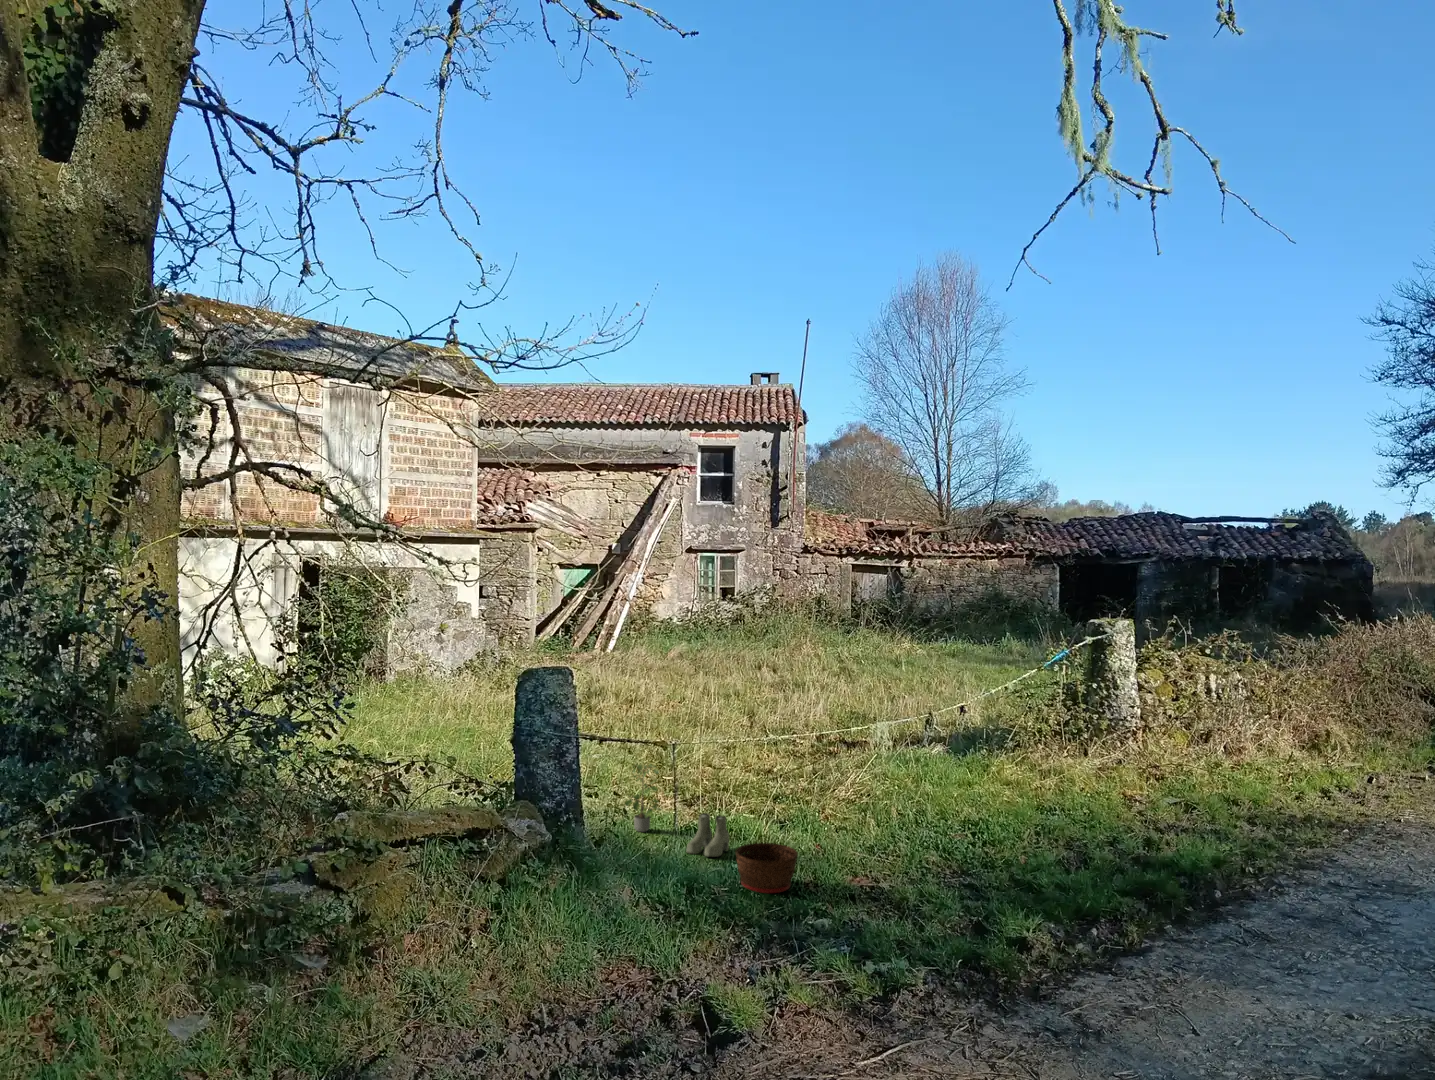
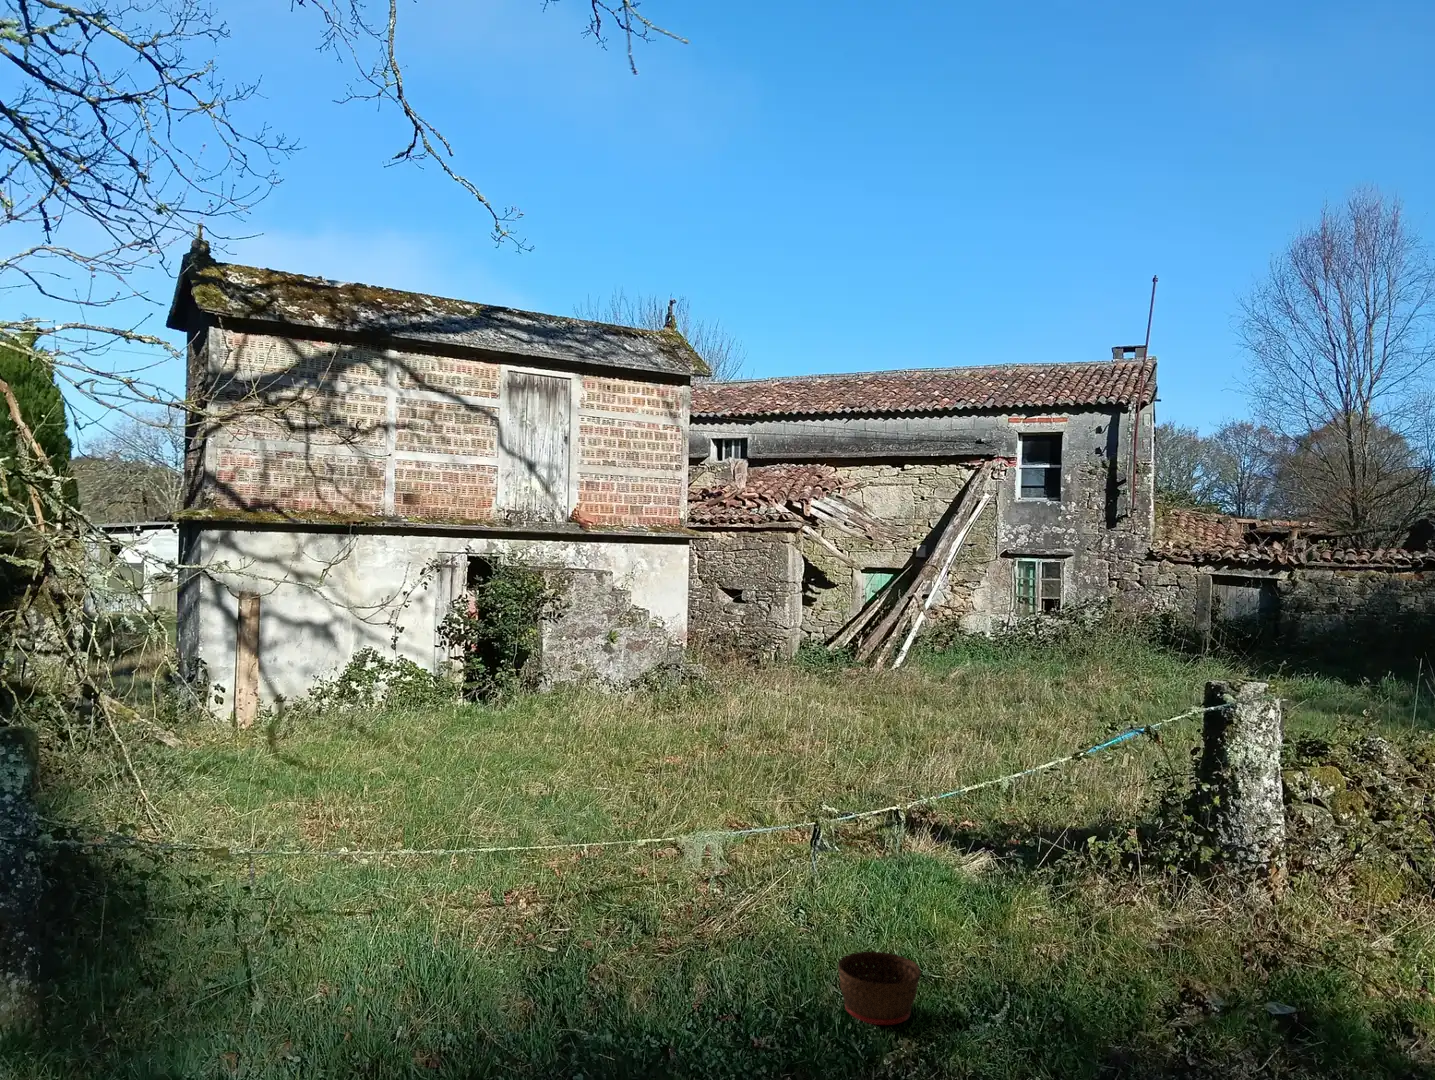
potted plant: present [625,764,661,832] -> none [743,825,785,913]
boots: present [686,813,729,857] -> none [801,900,859,960]

